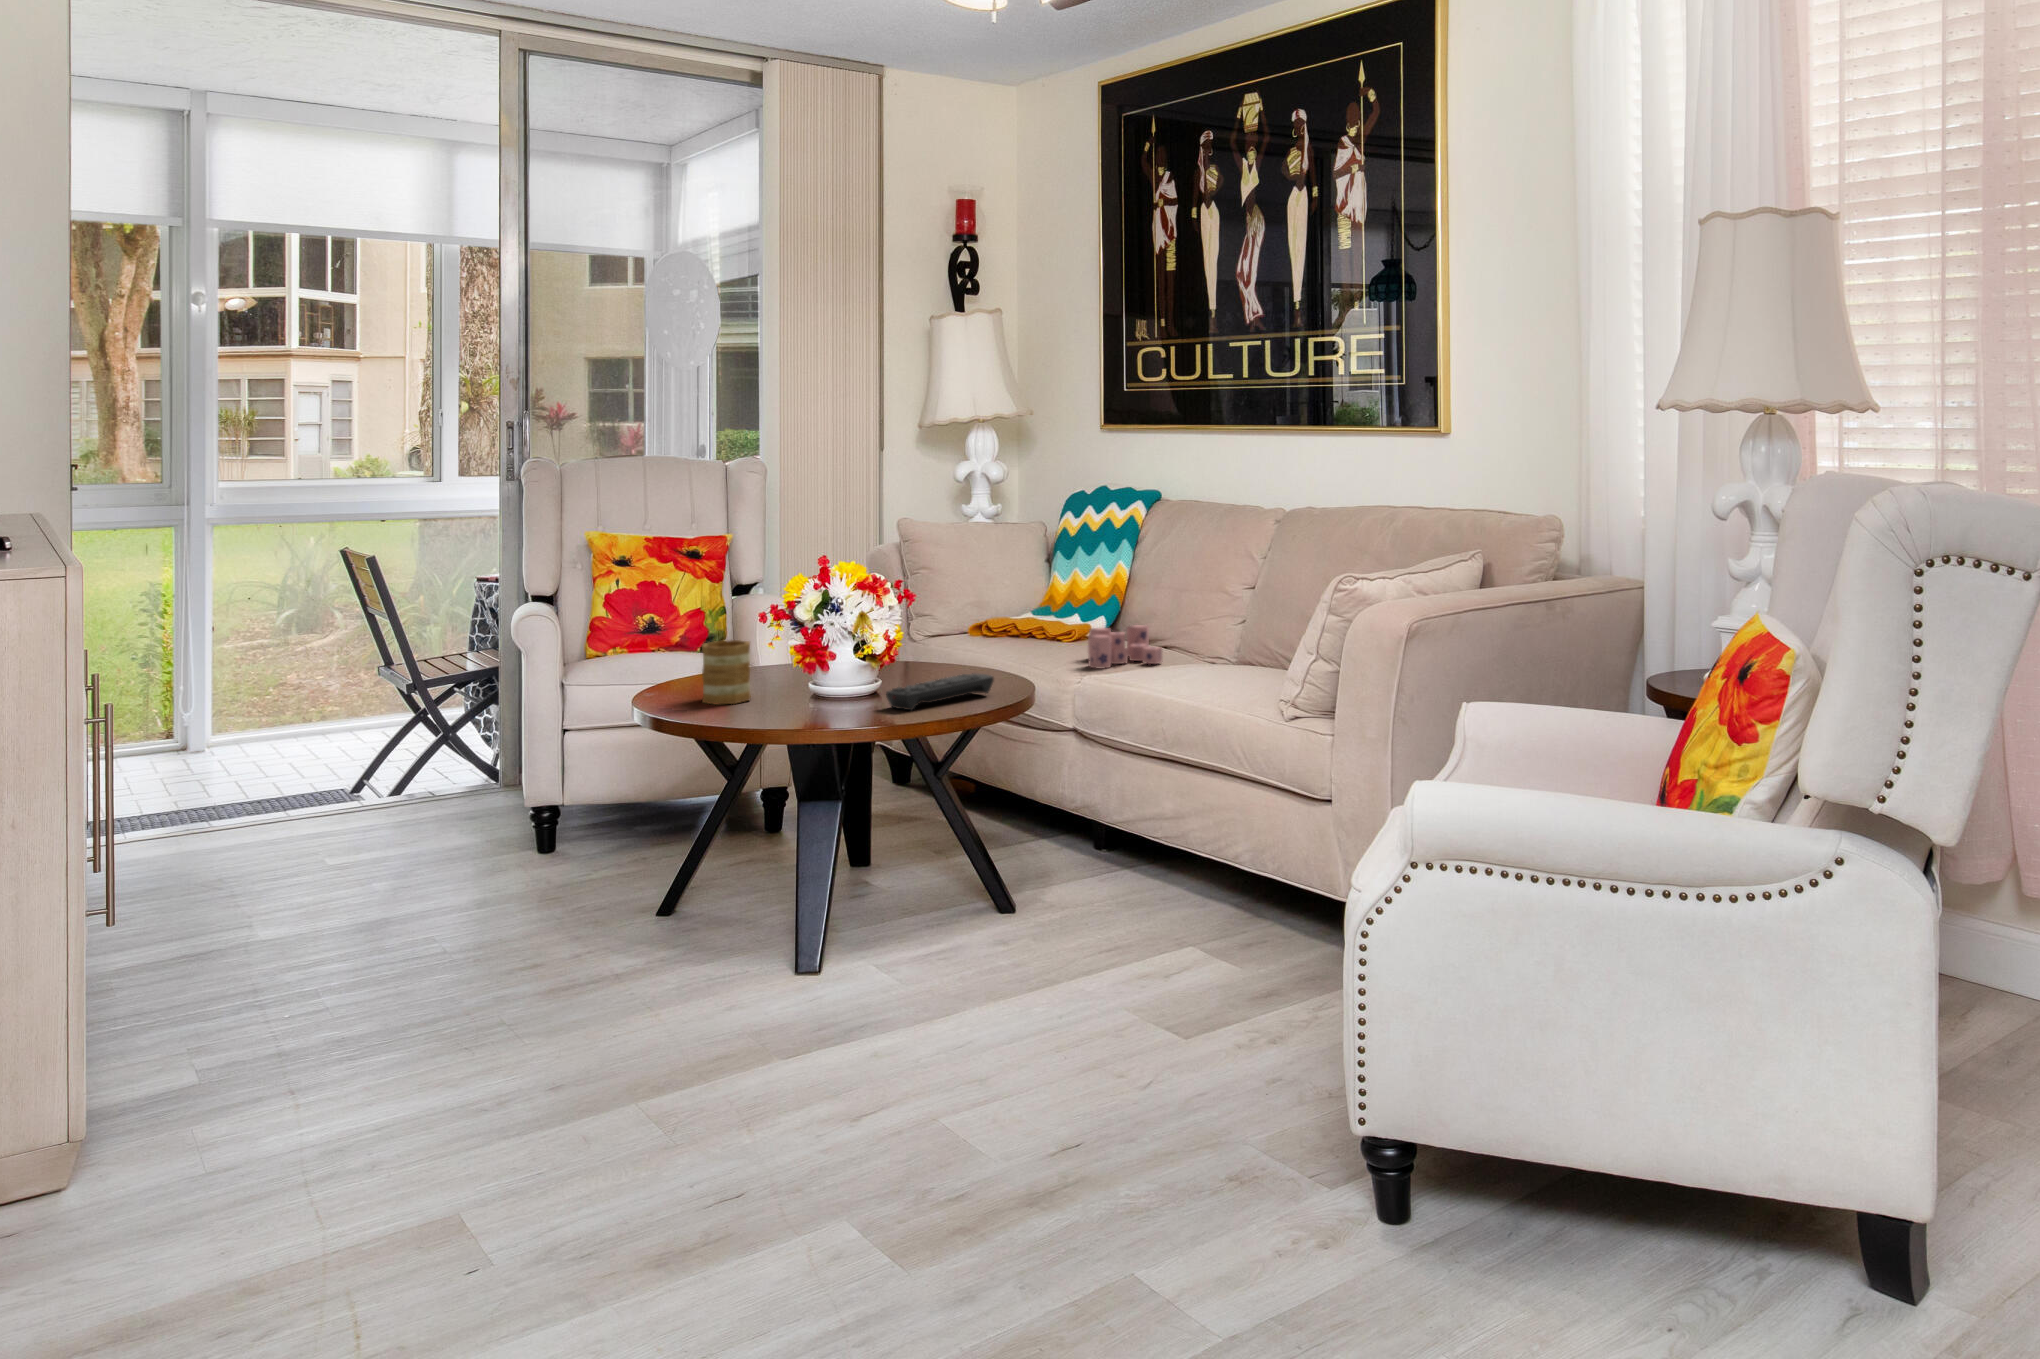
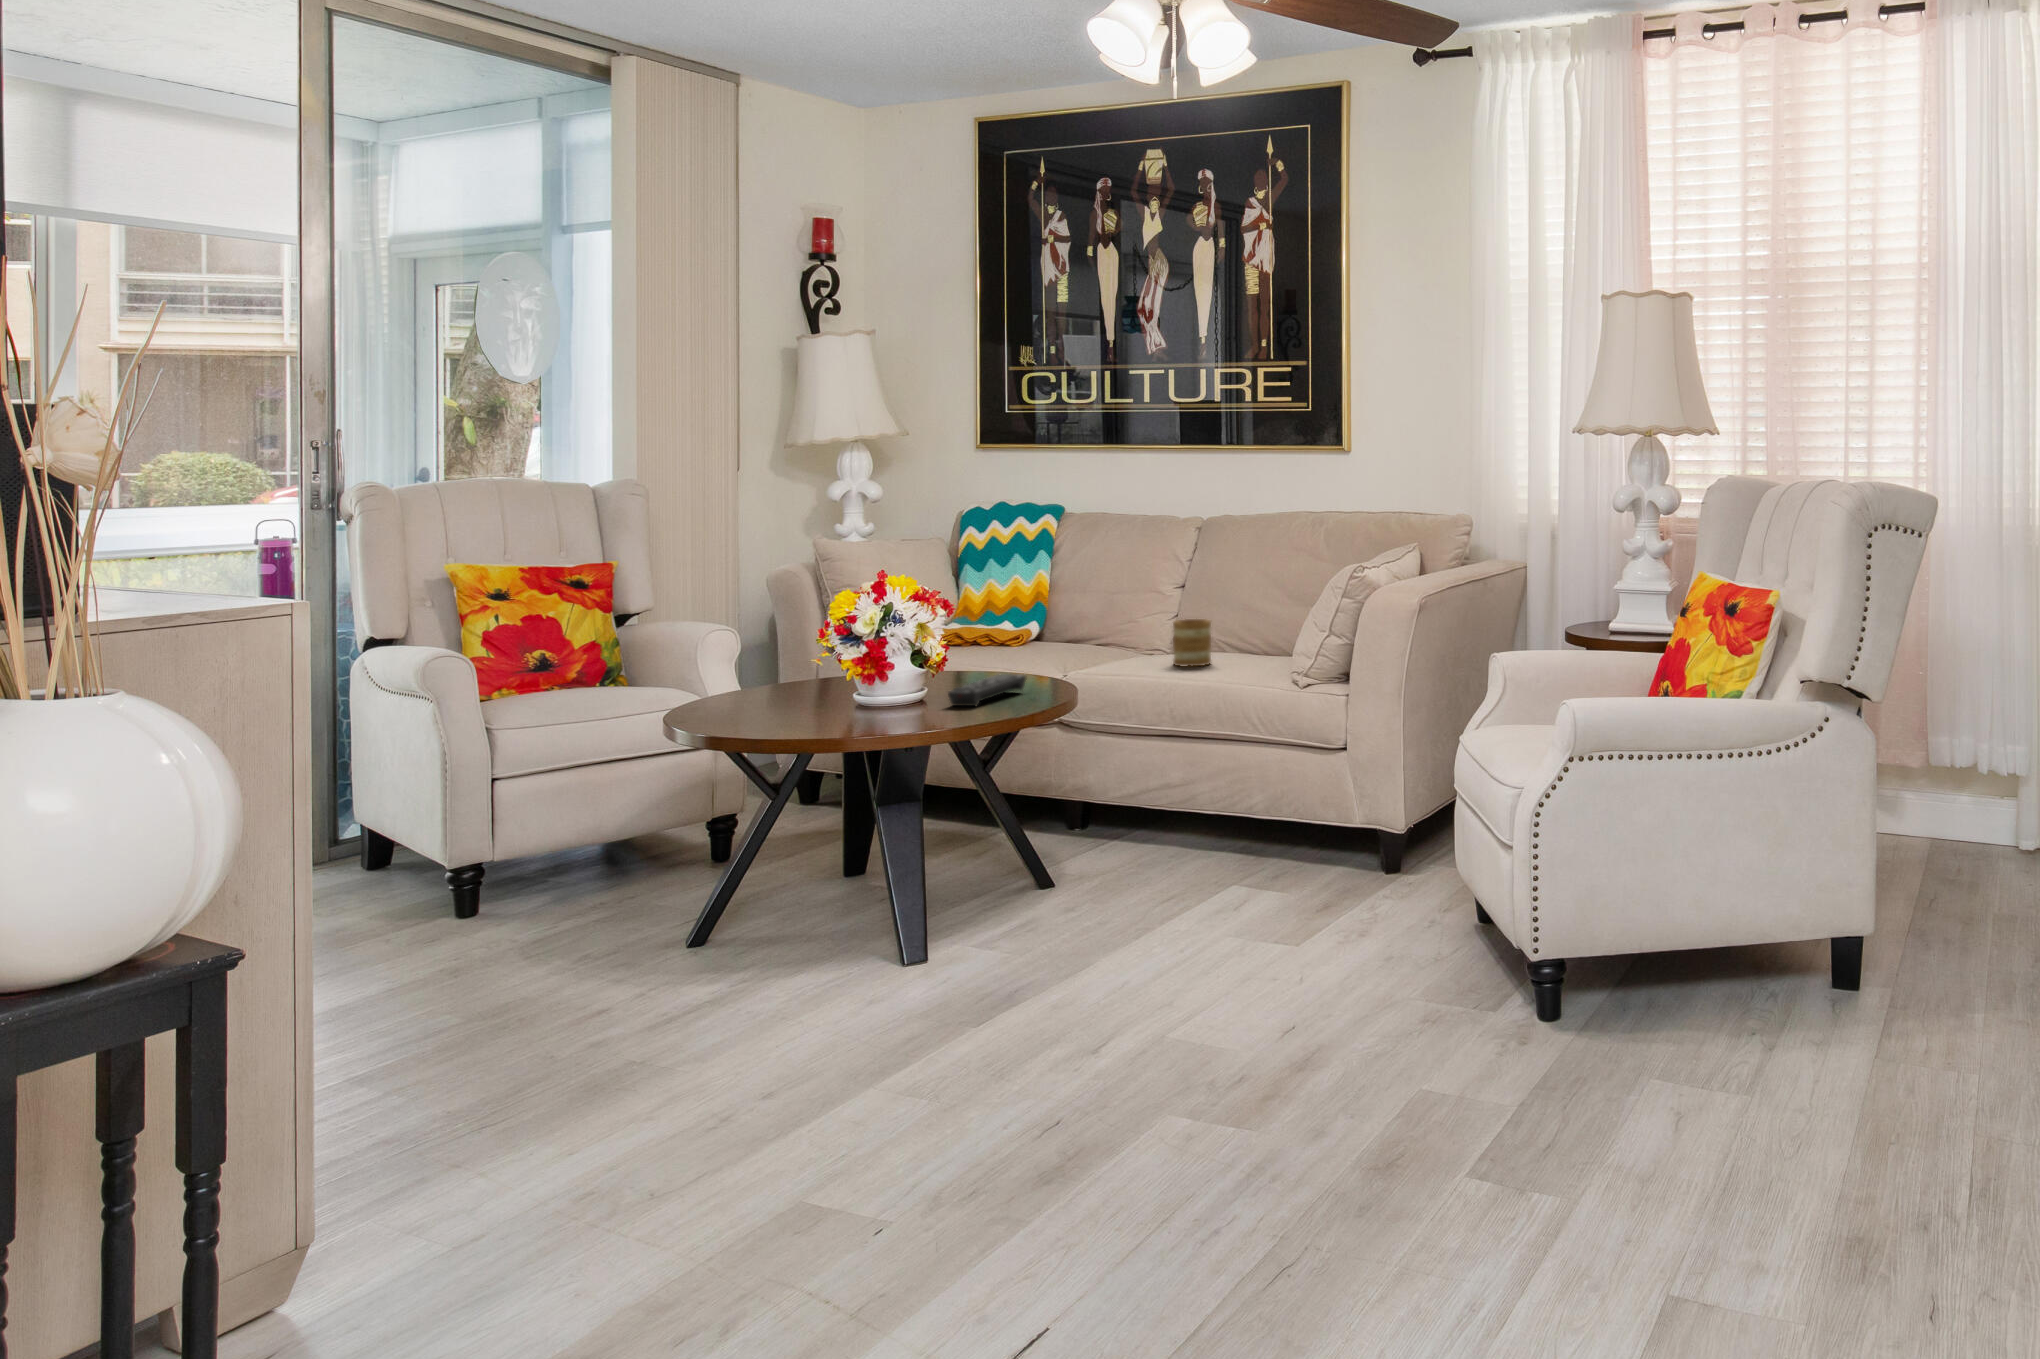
candle: present [1088,625,1162,669] -> none [1053,630,1126,669]
mug: present [702,640,751,704] -> present [1173,619,1211,666]

